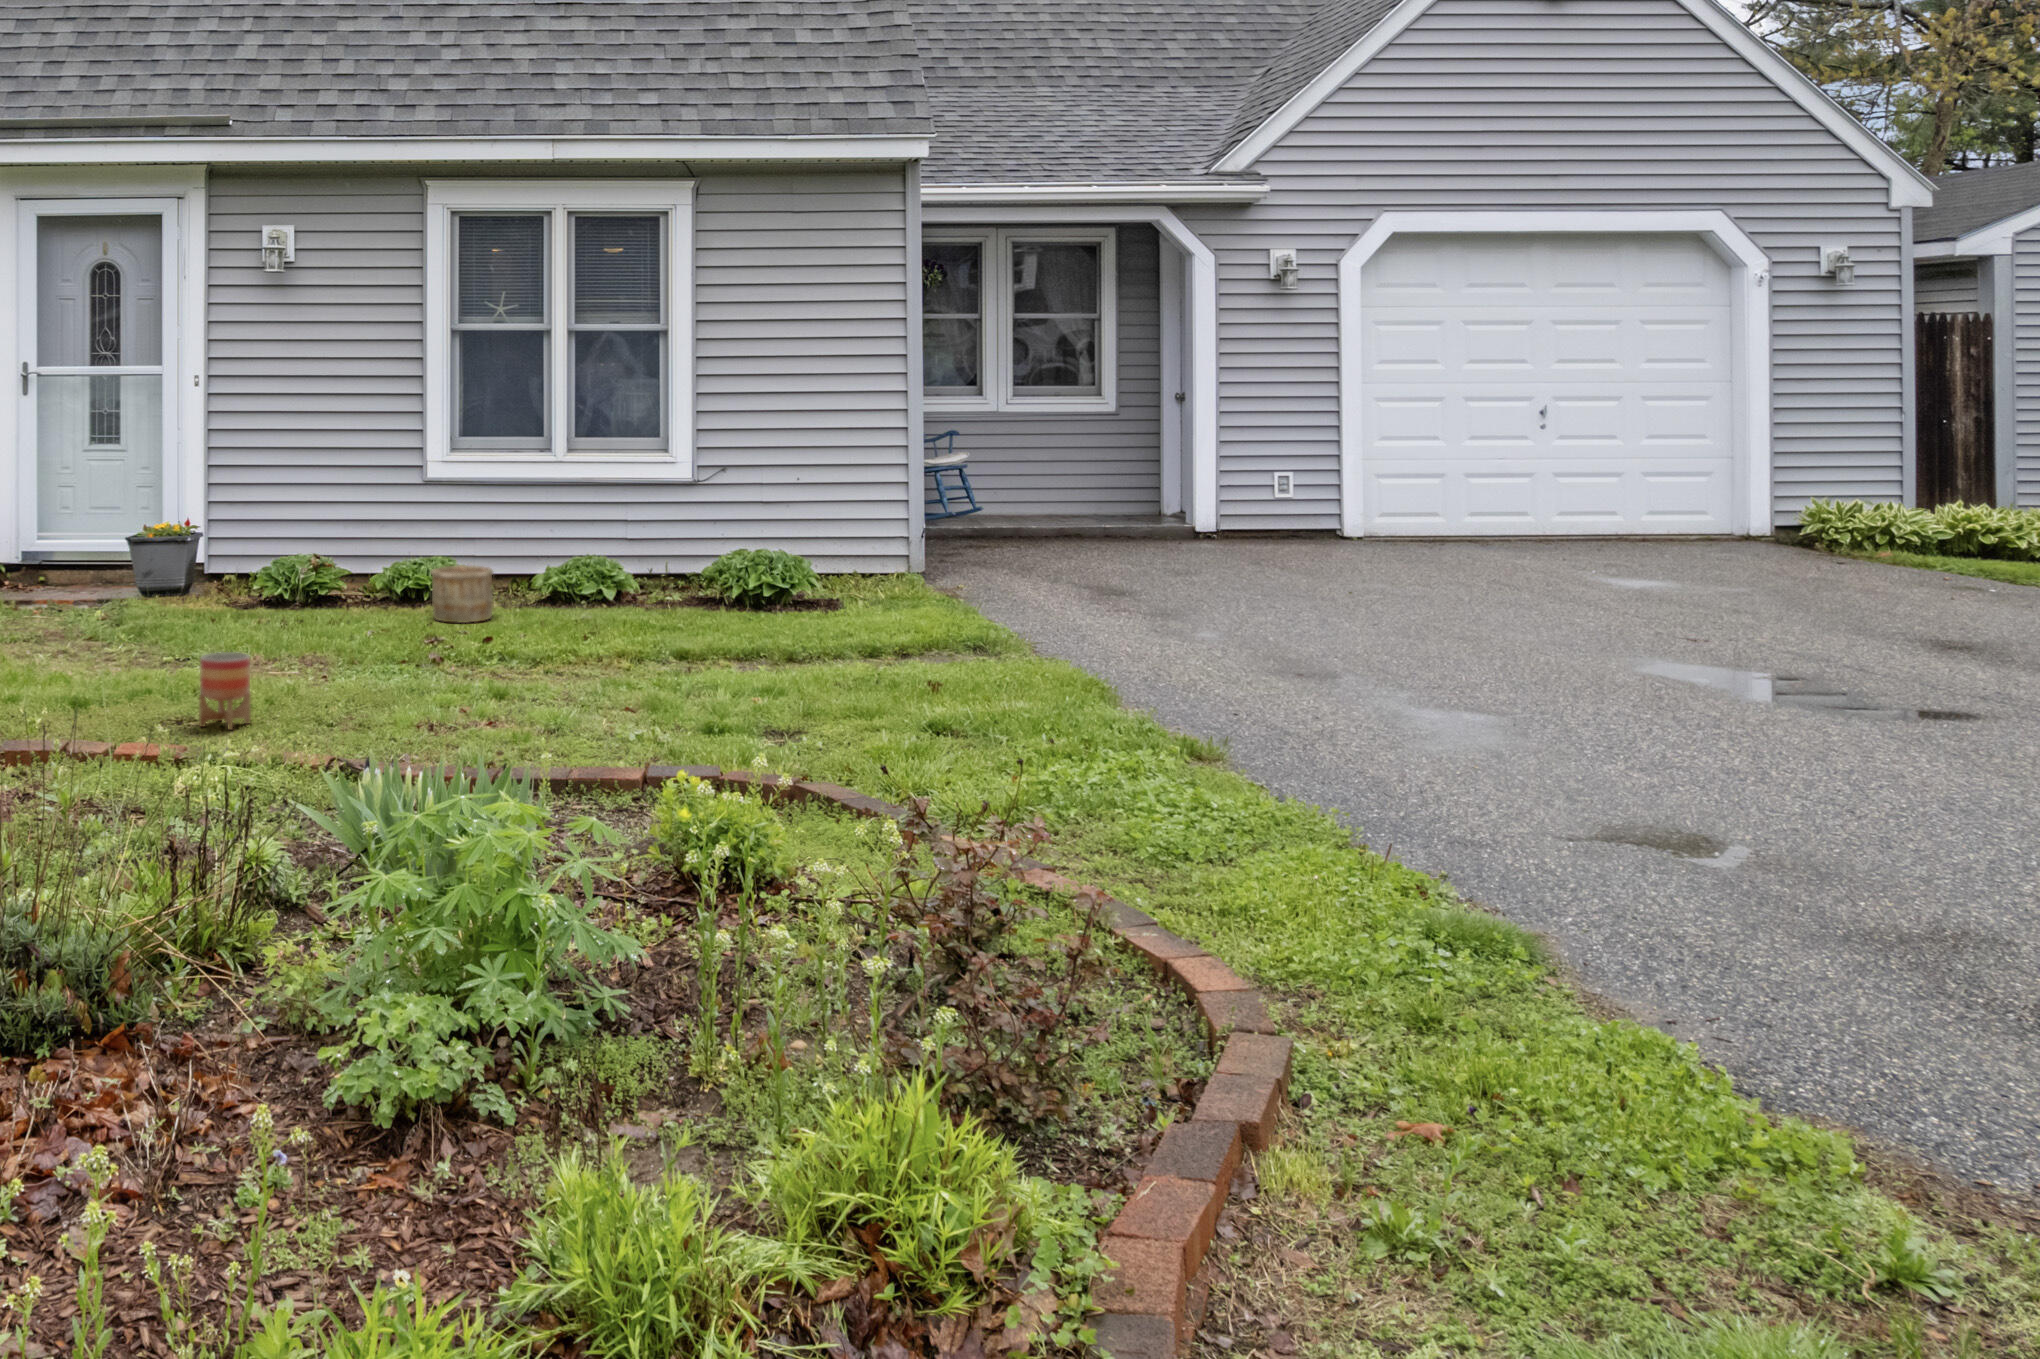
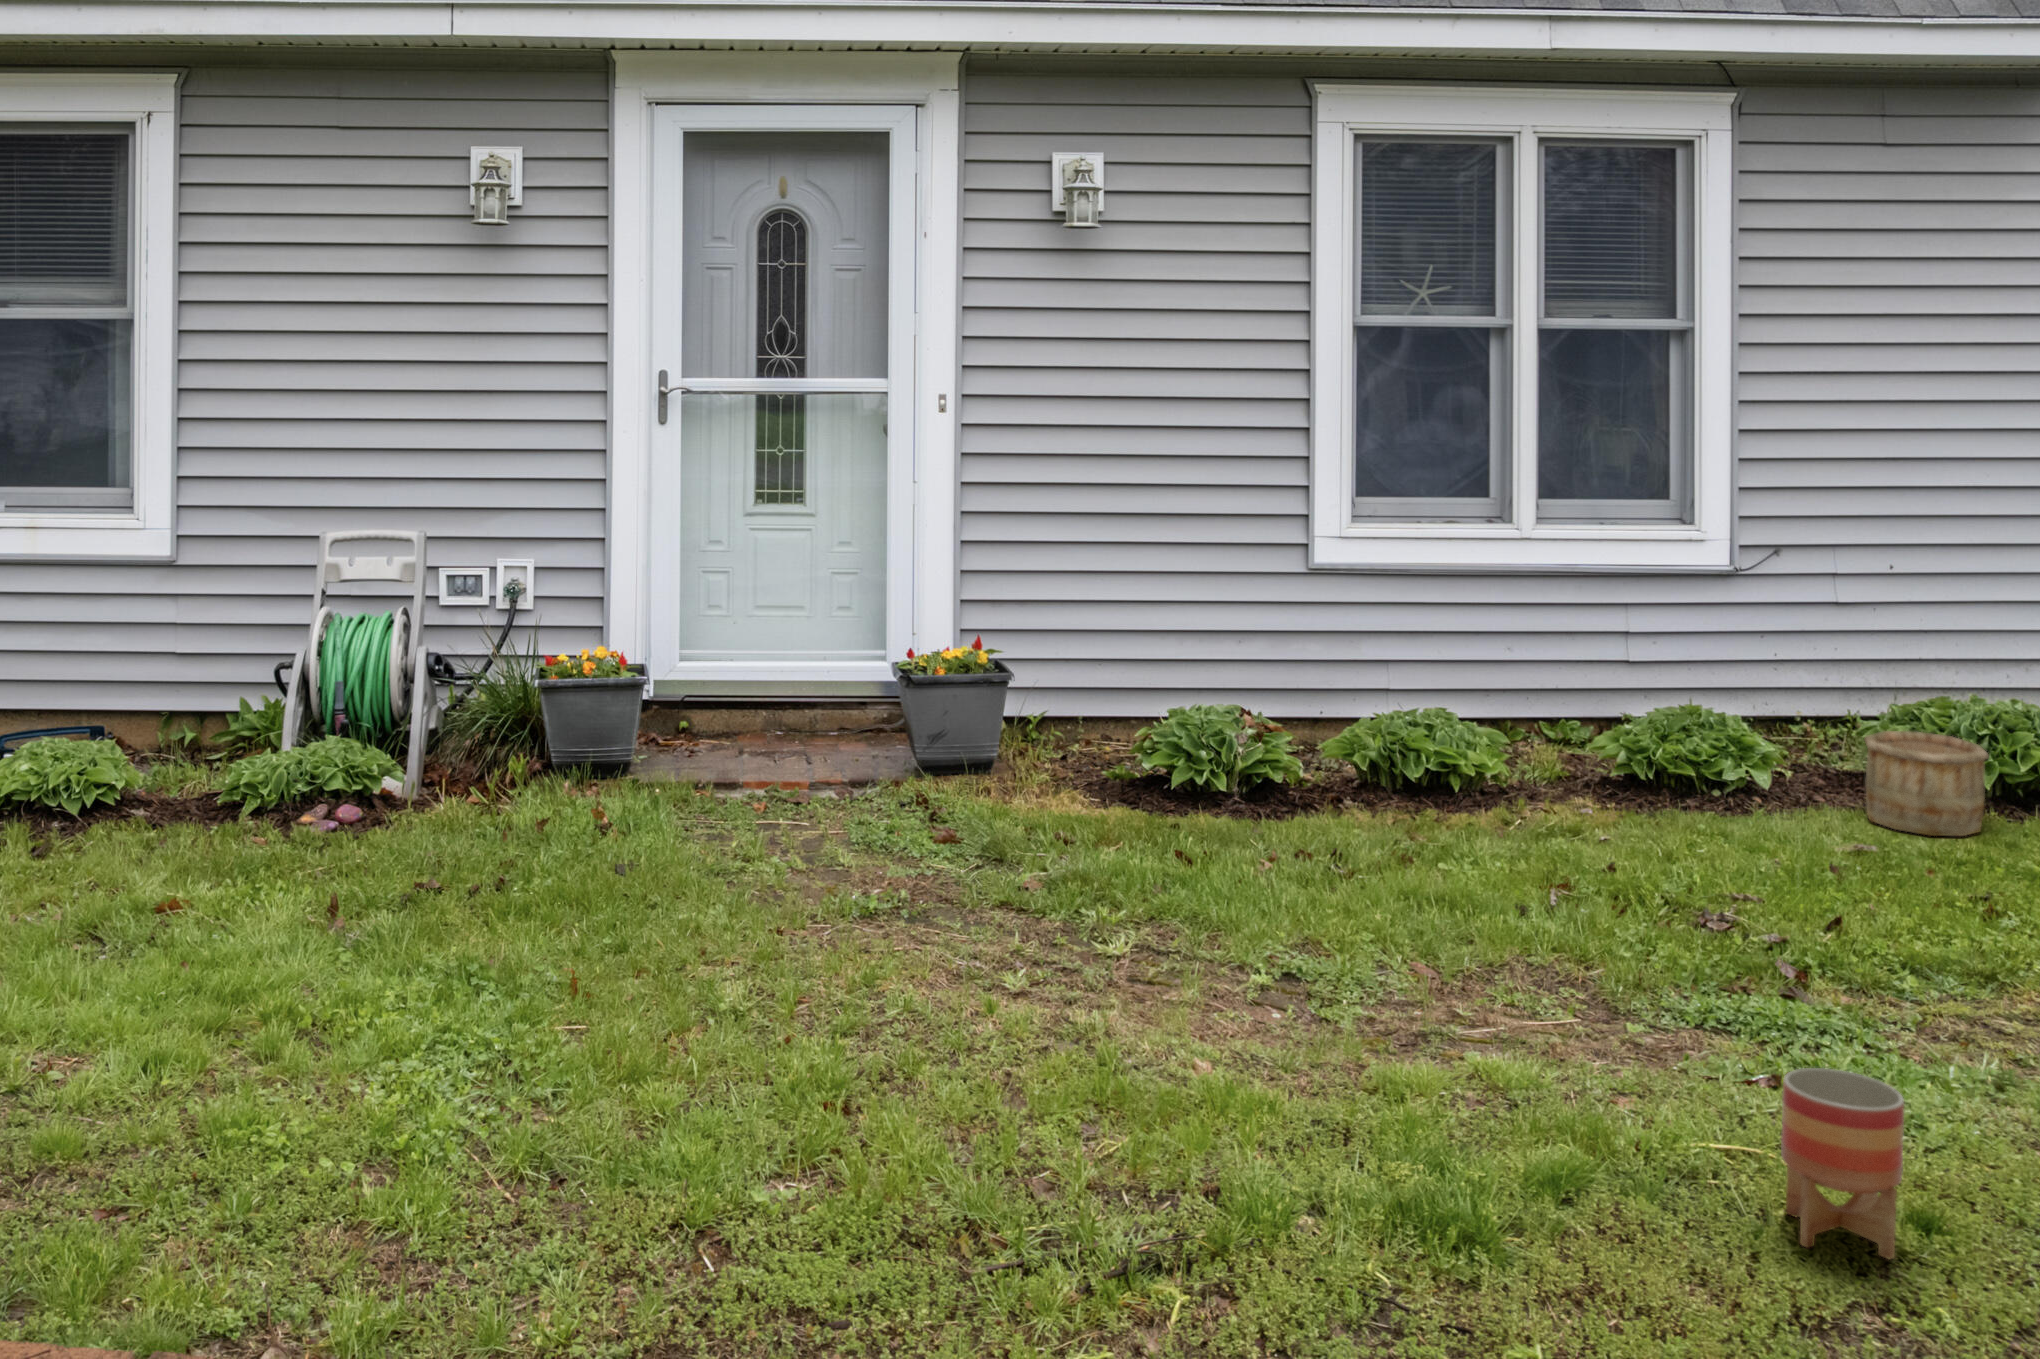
wooden bucket: present [431,565,493,623] -> present [1864,731,1989,836]

